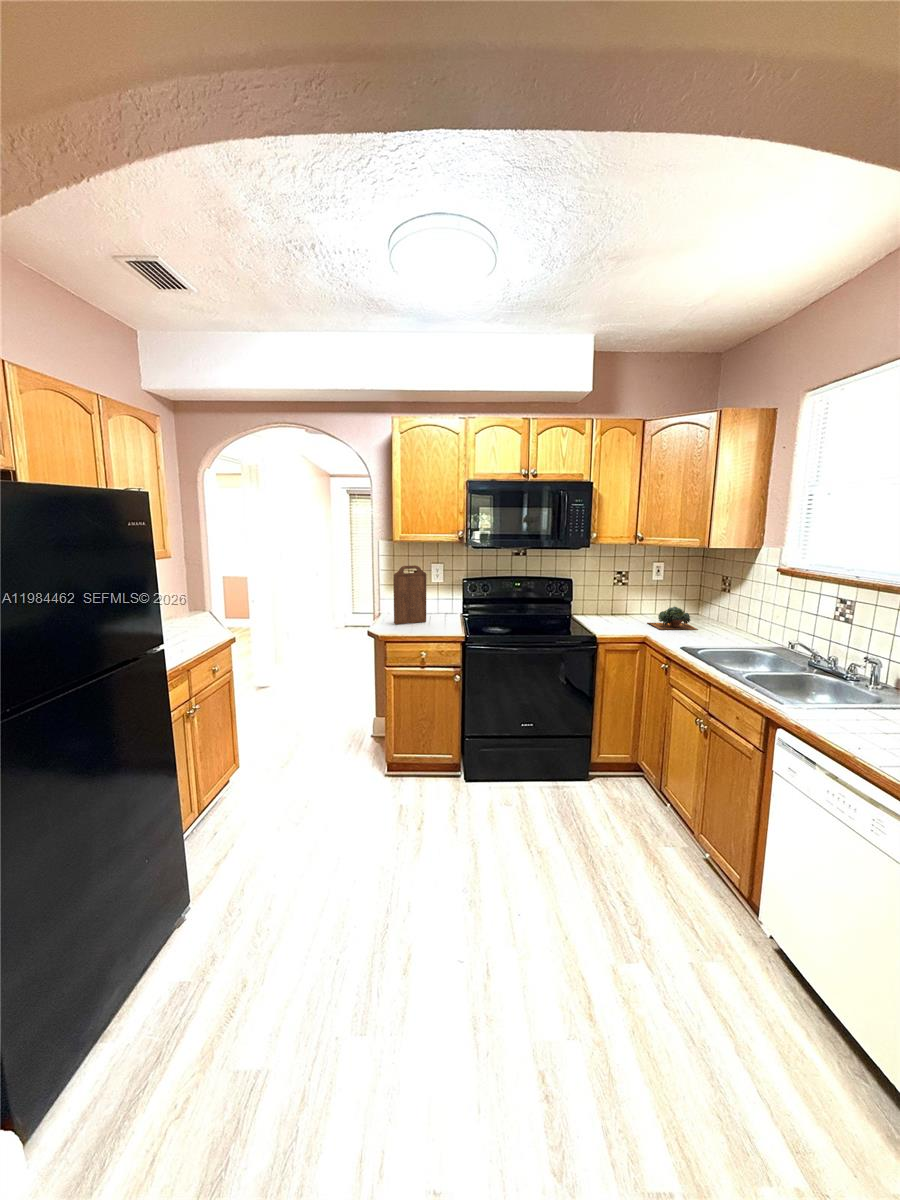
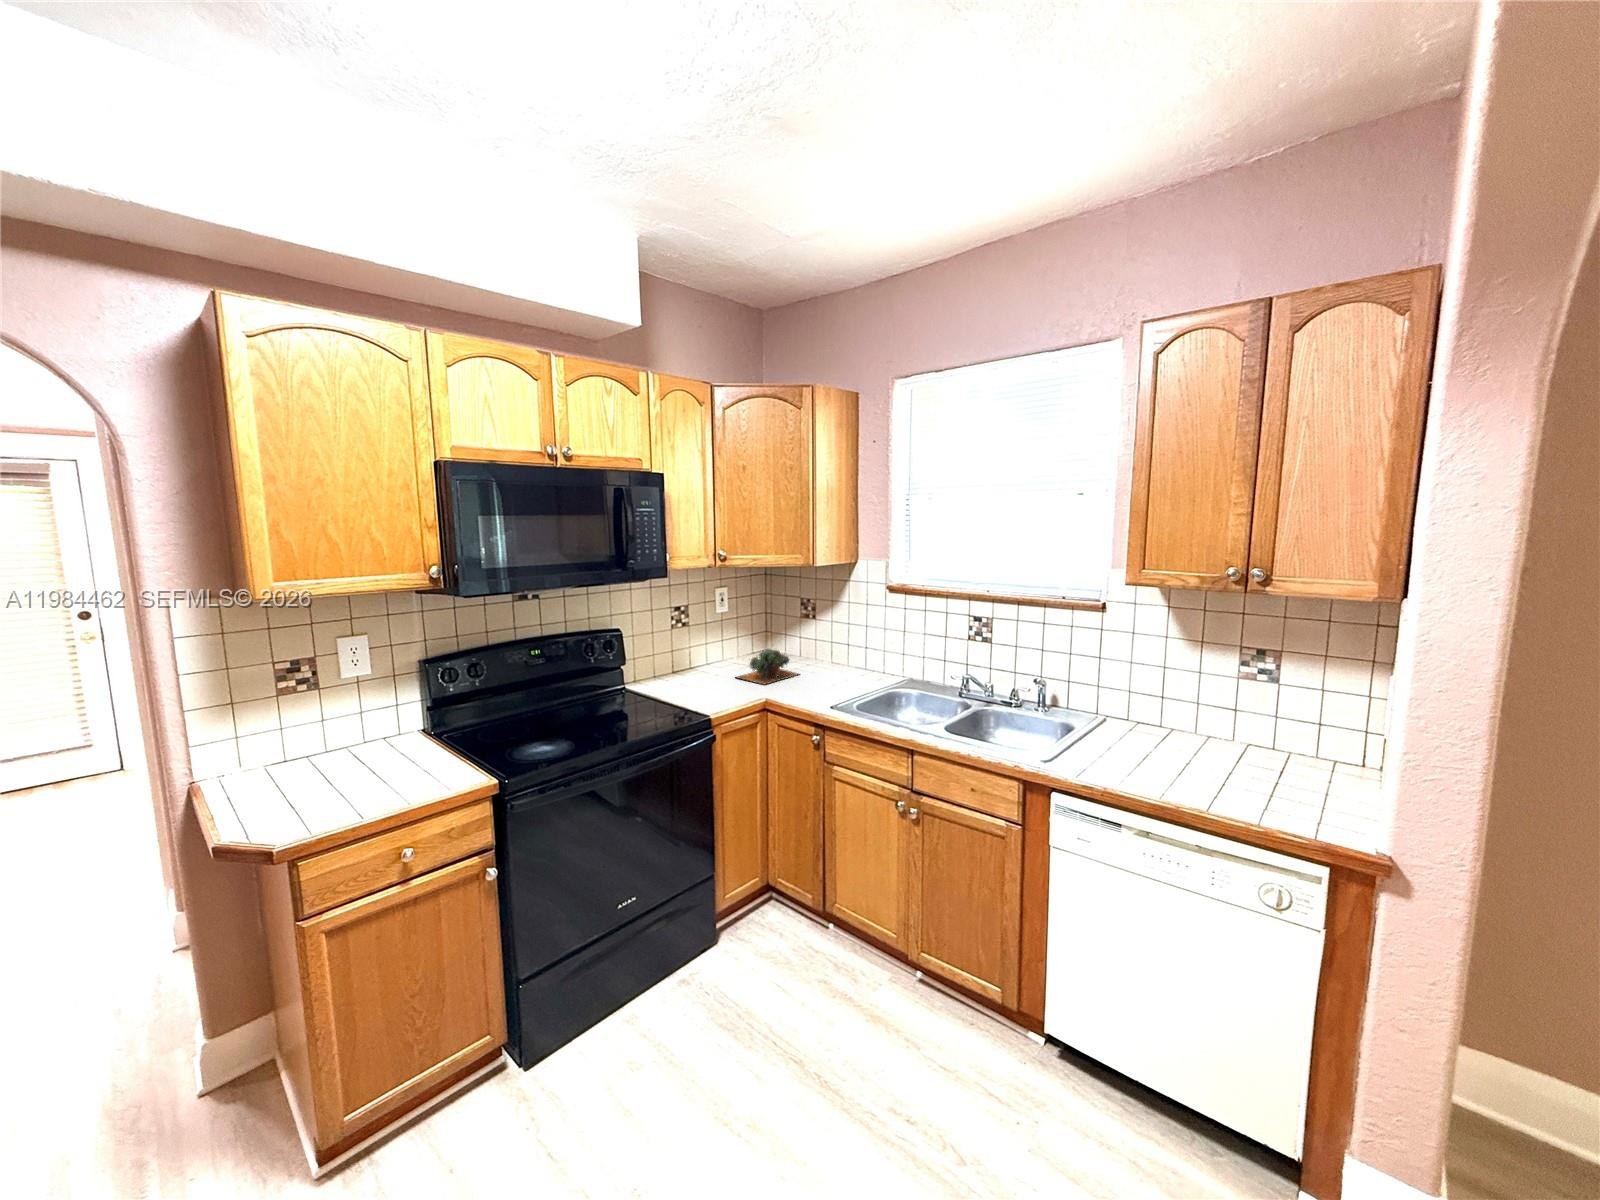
cutting board: present [394,565,426,624] -> none [265,653,361,803]

